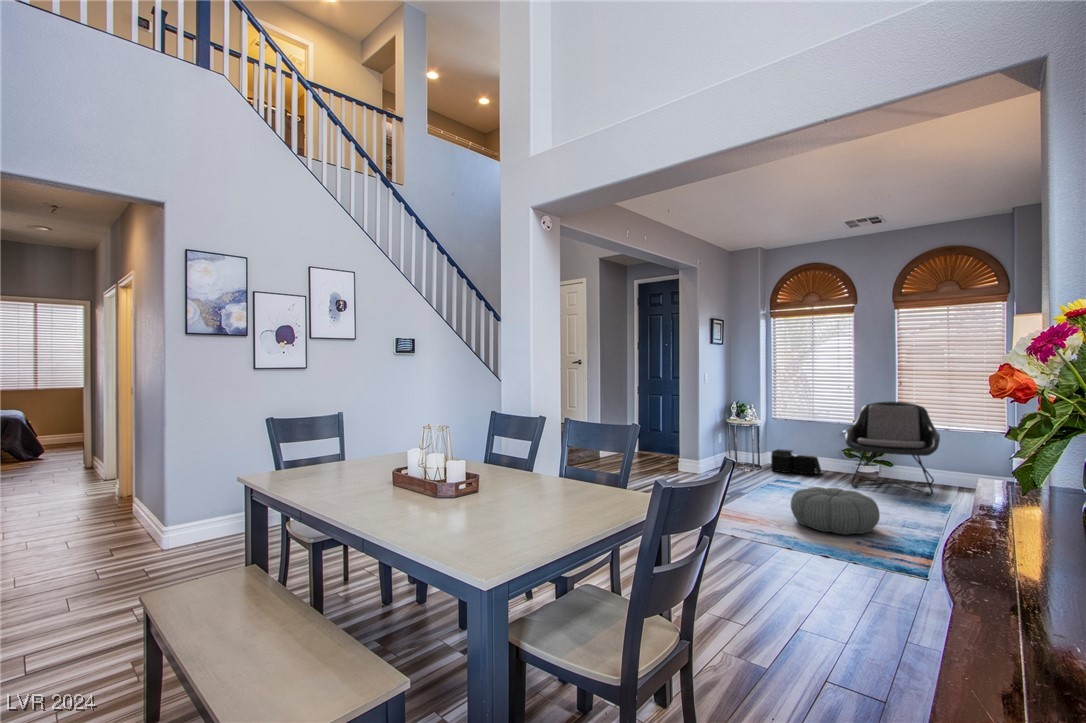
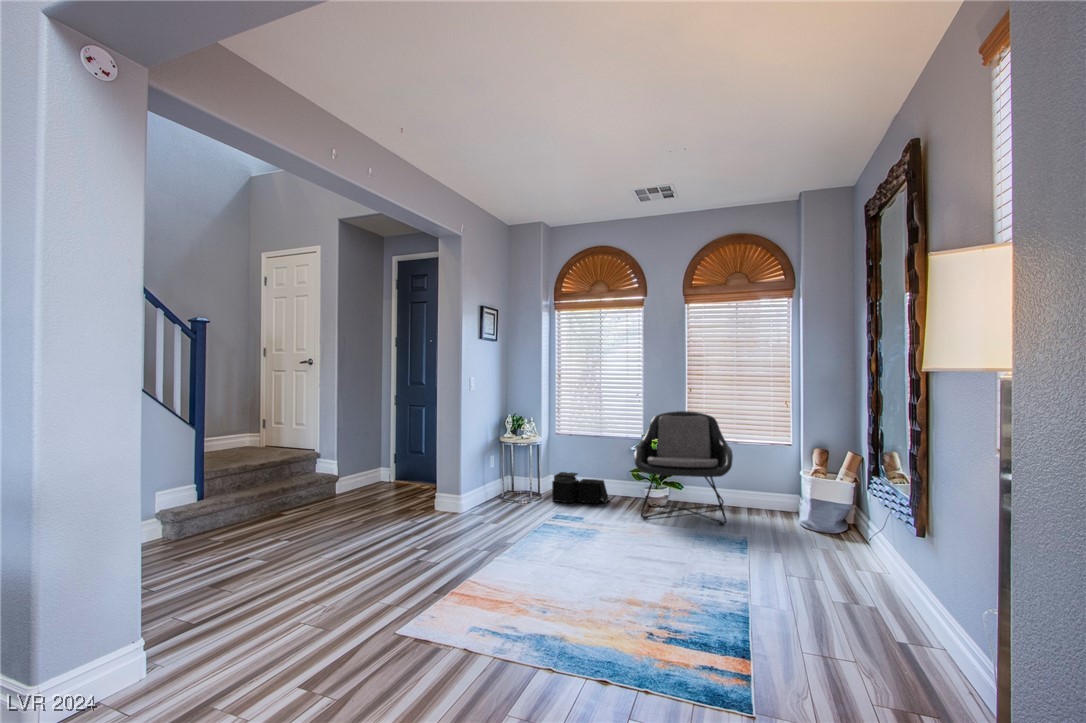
pouf: present [791,487,880,535] -> none [563,536,679,615]

